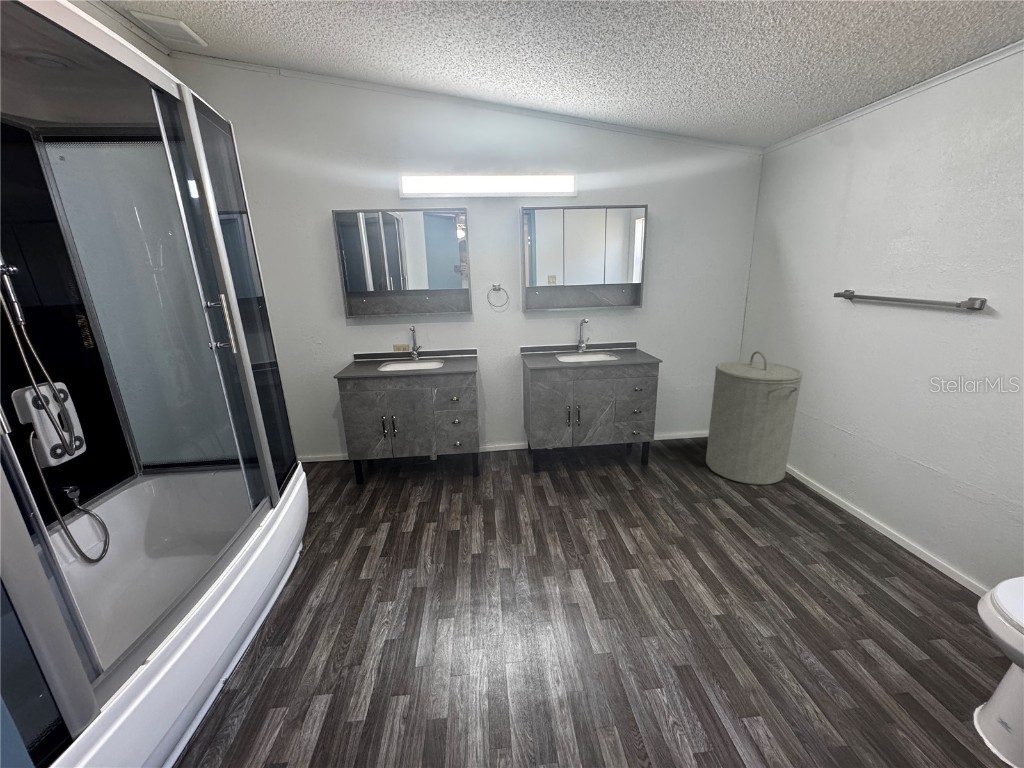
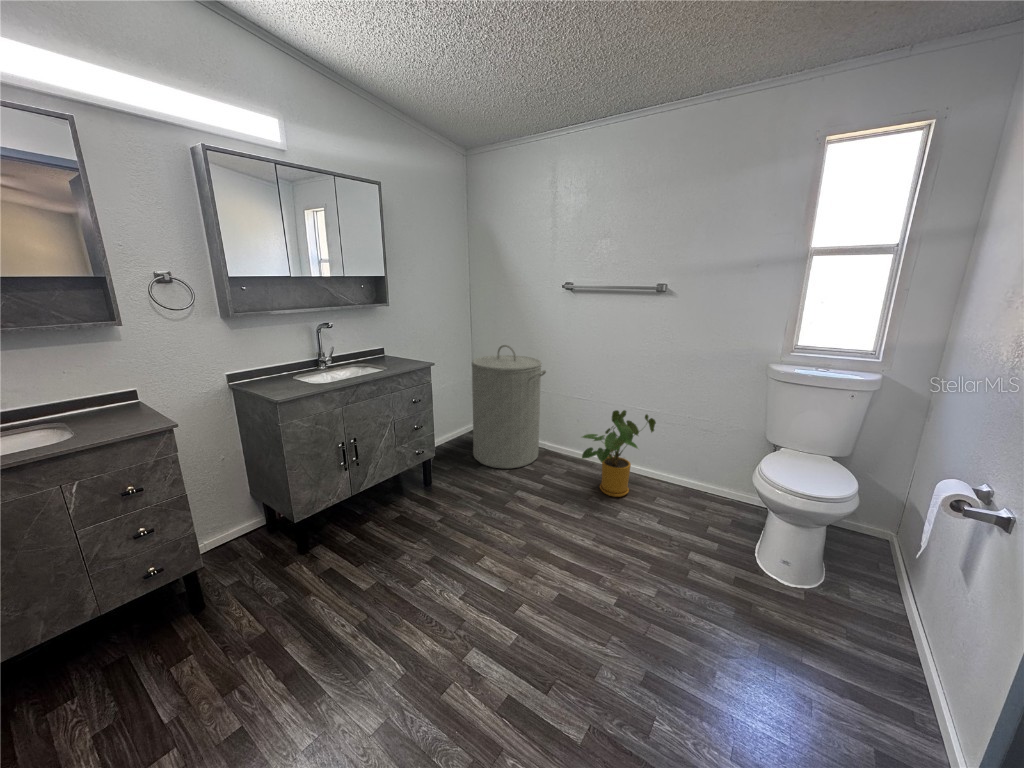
house plant: none [795,452,933,556] -> present [582,410,656,497]

